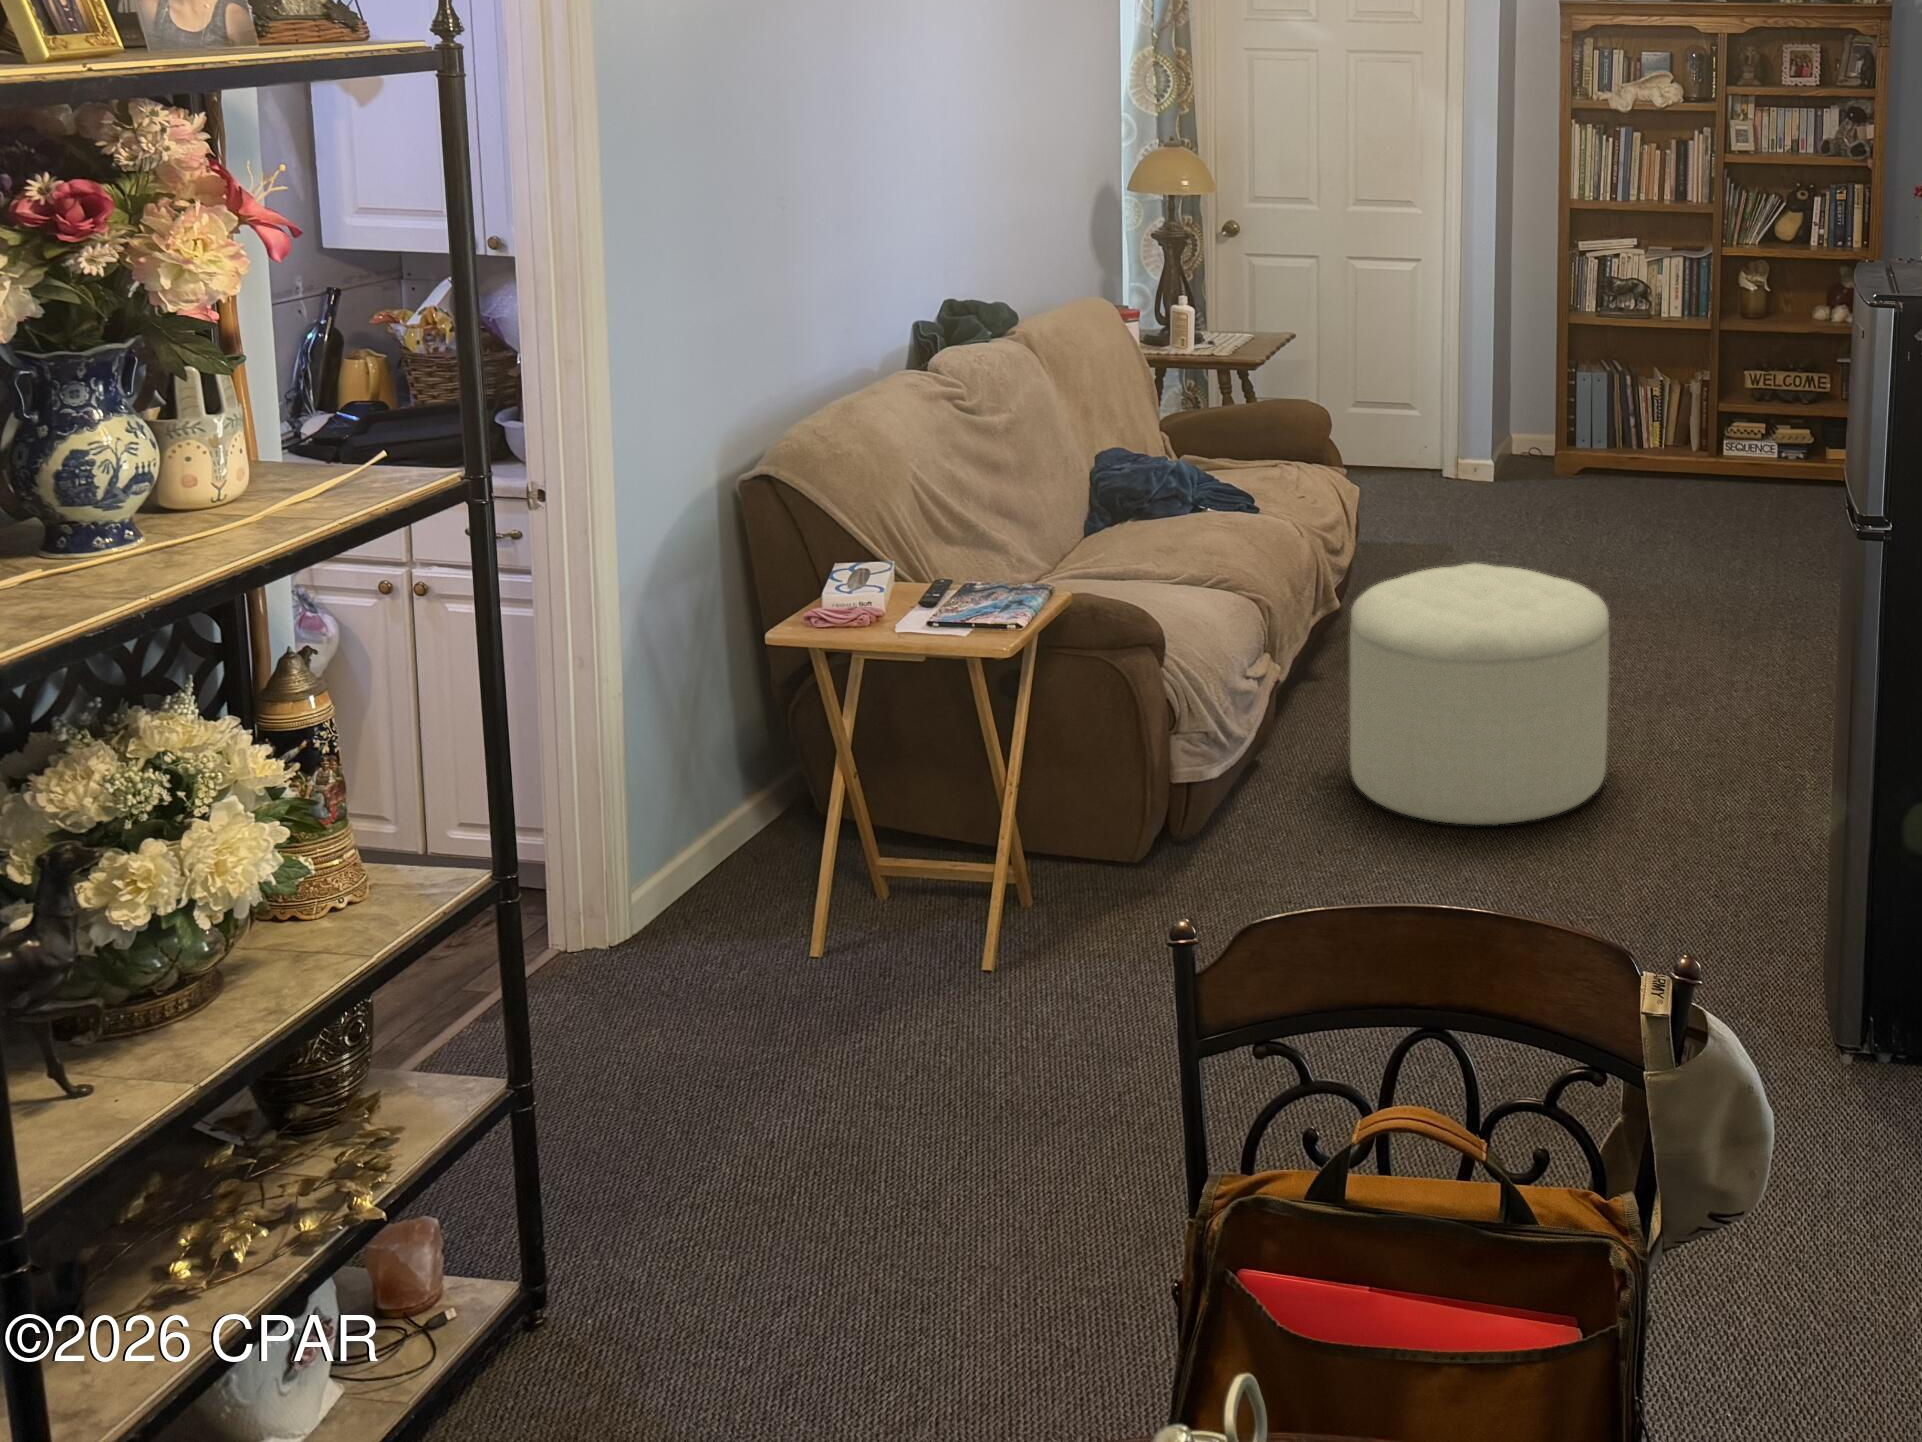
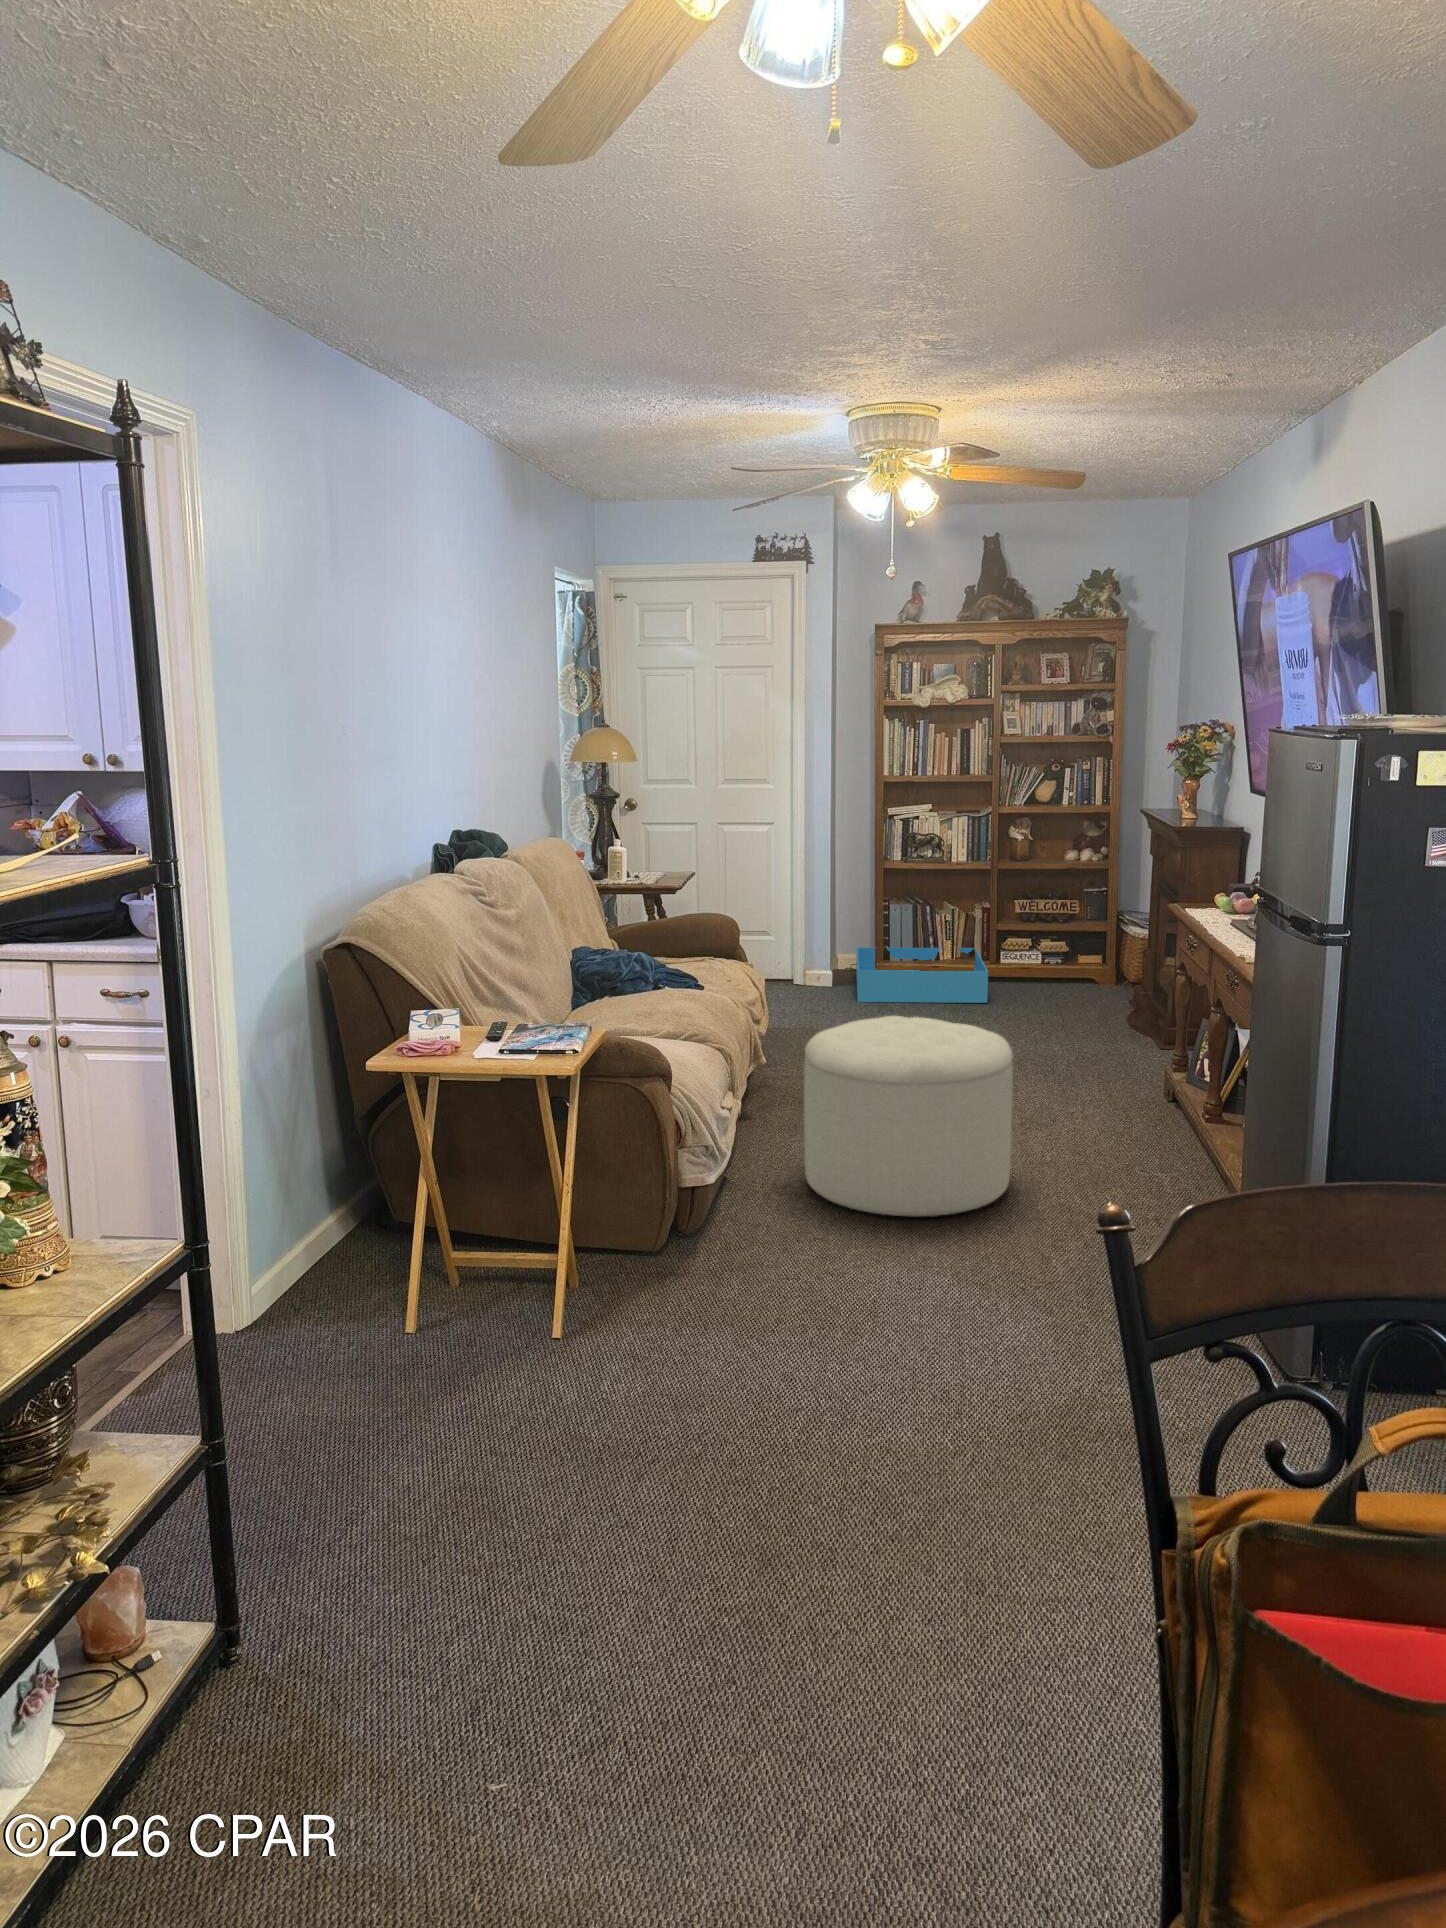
storage bin: none [1515,431,1689,516] -> present [856,947,988,1003]

